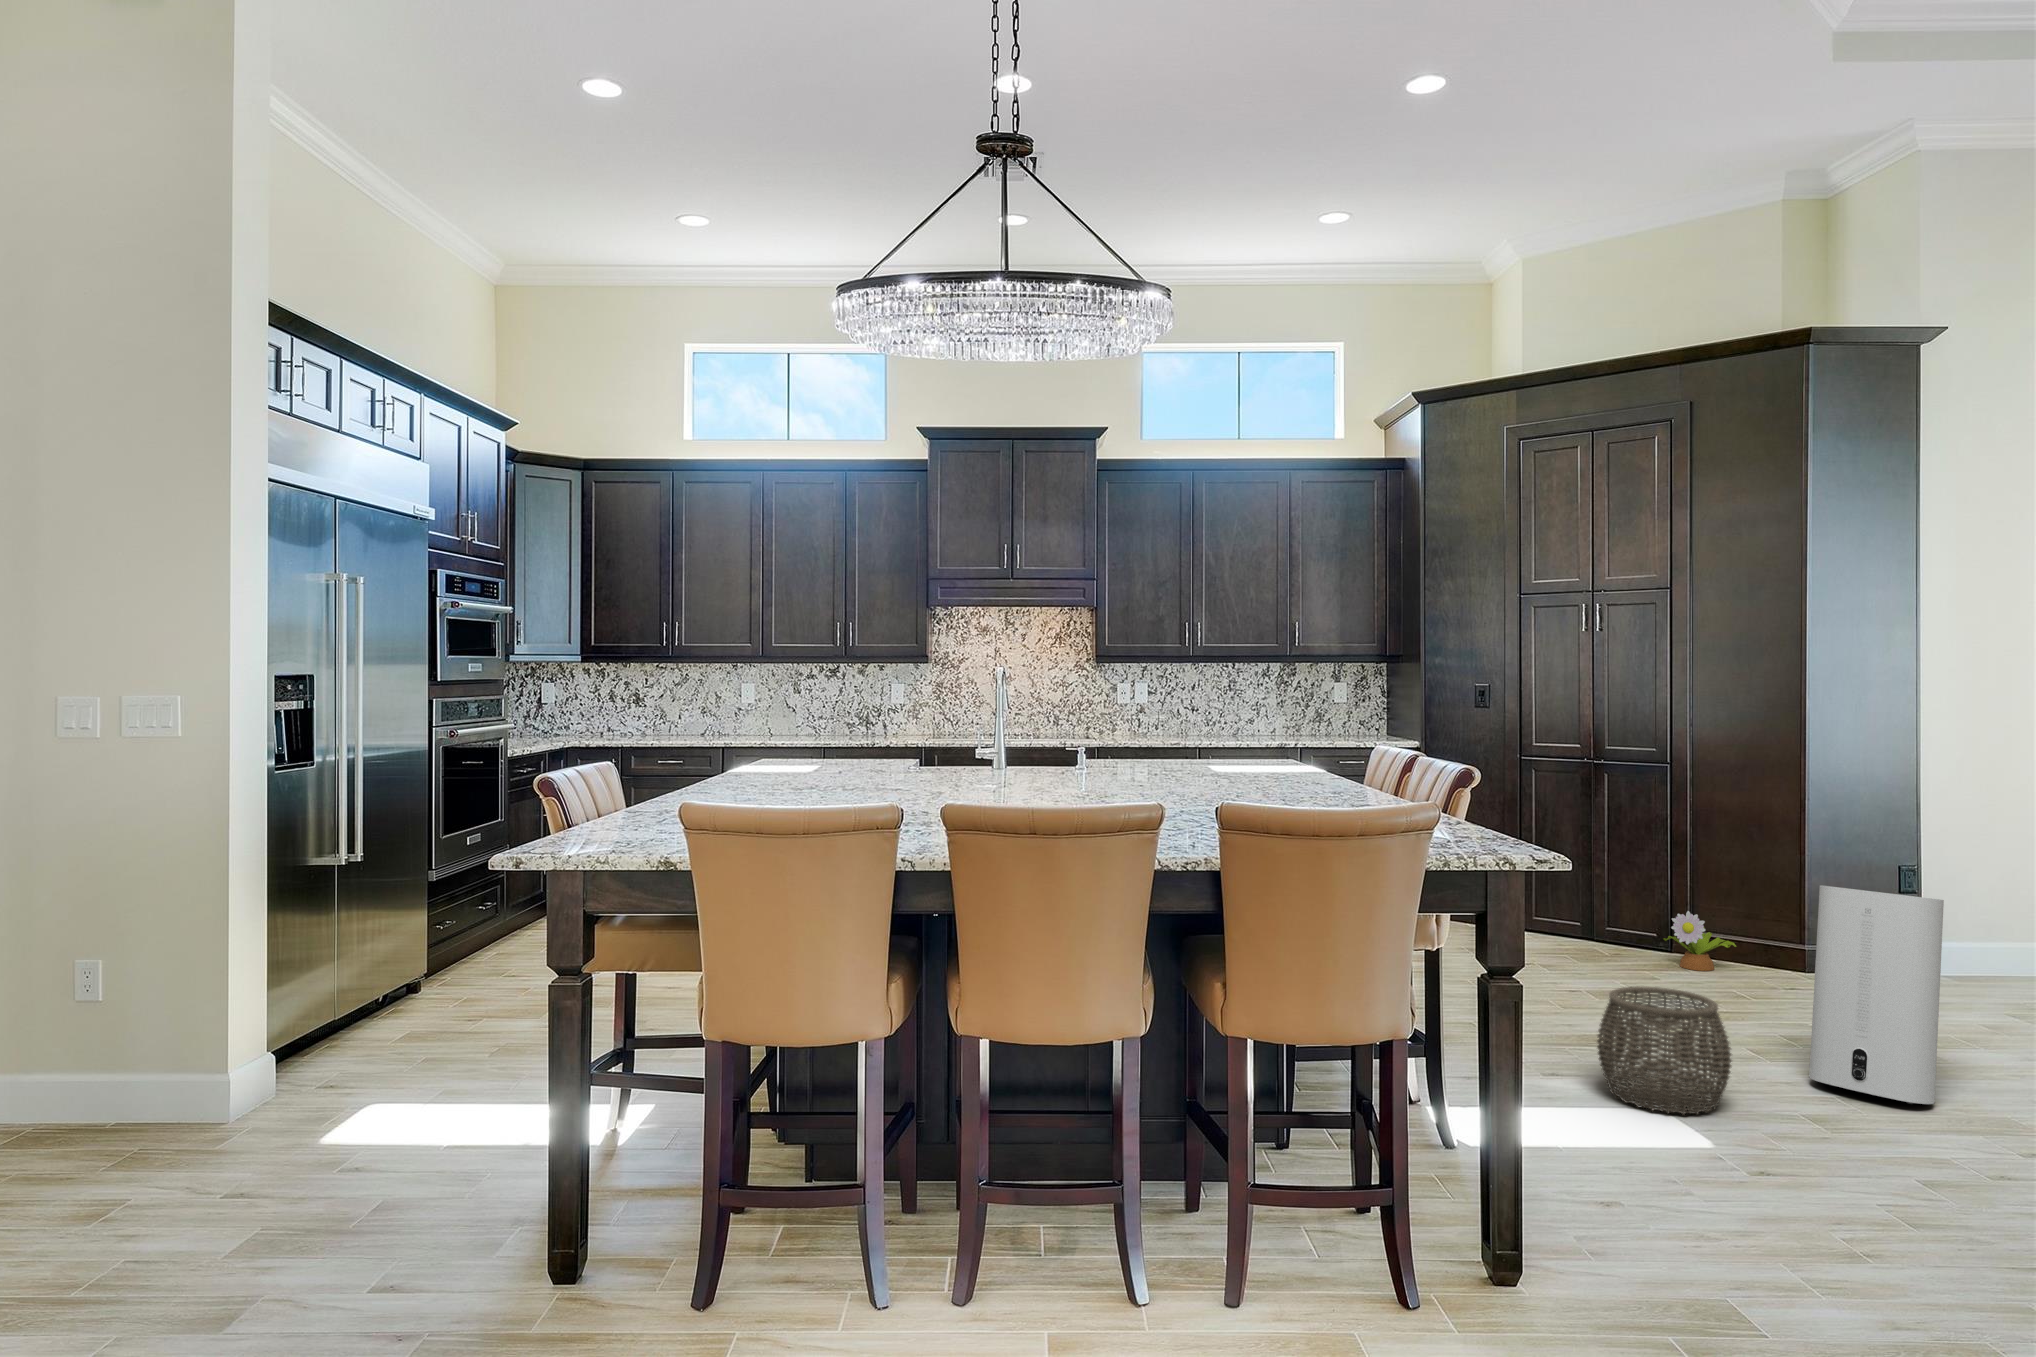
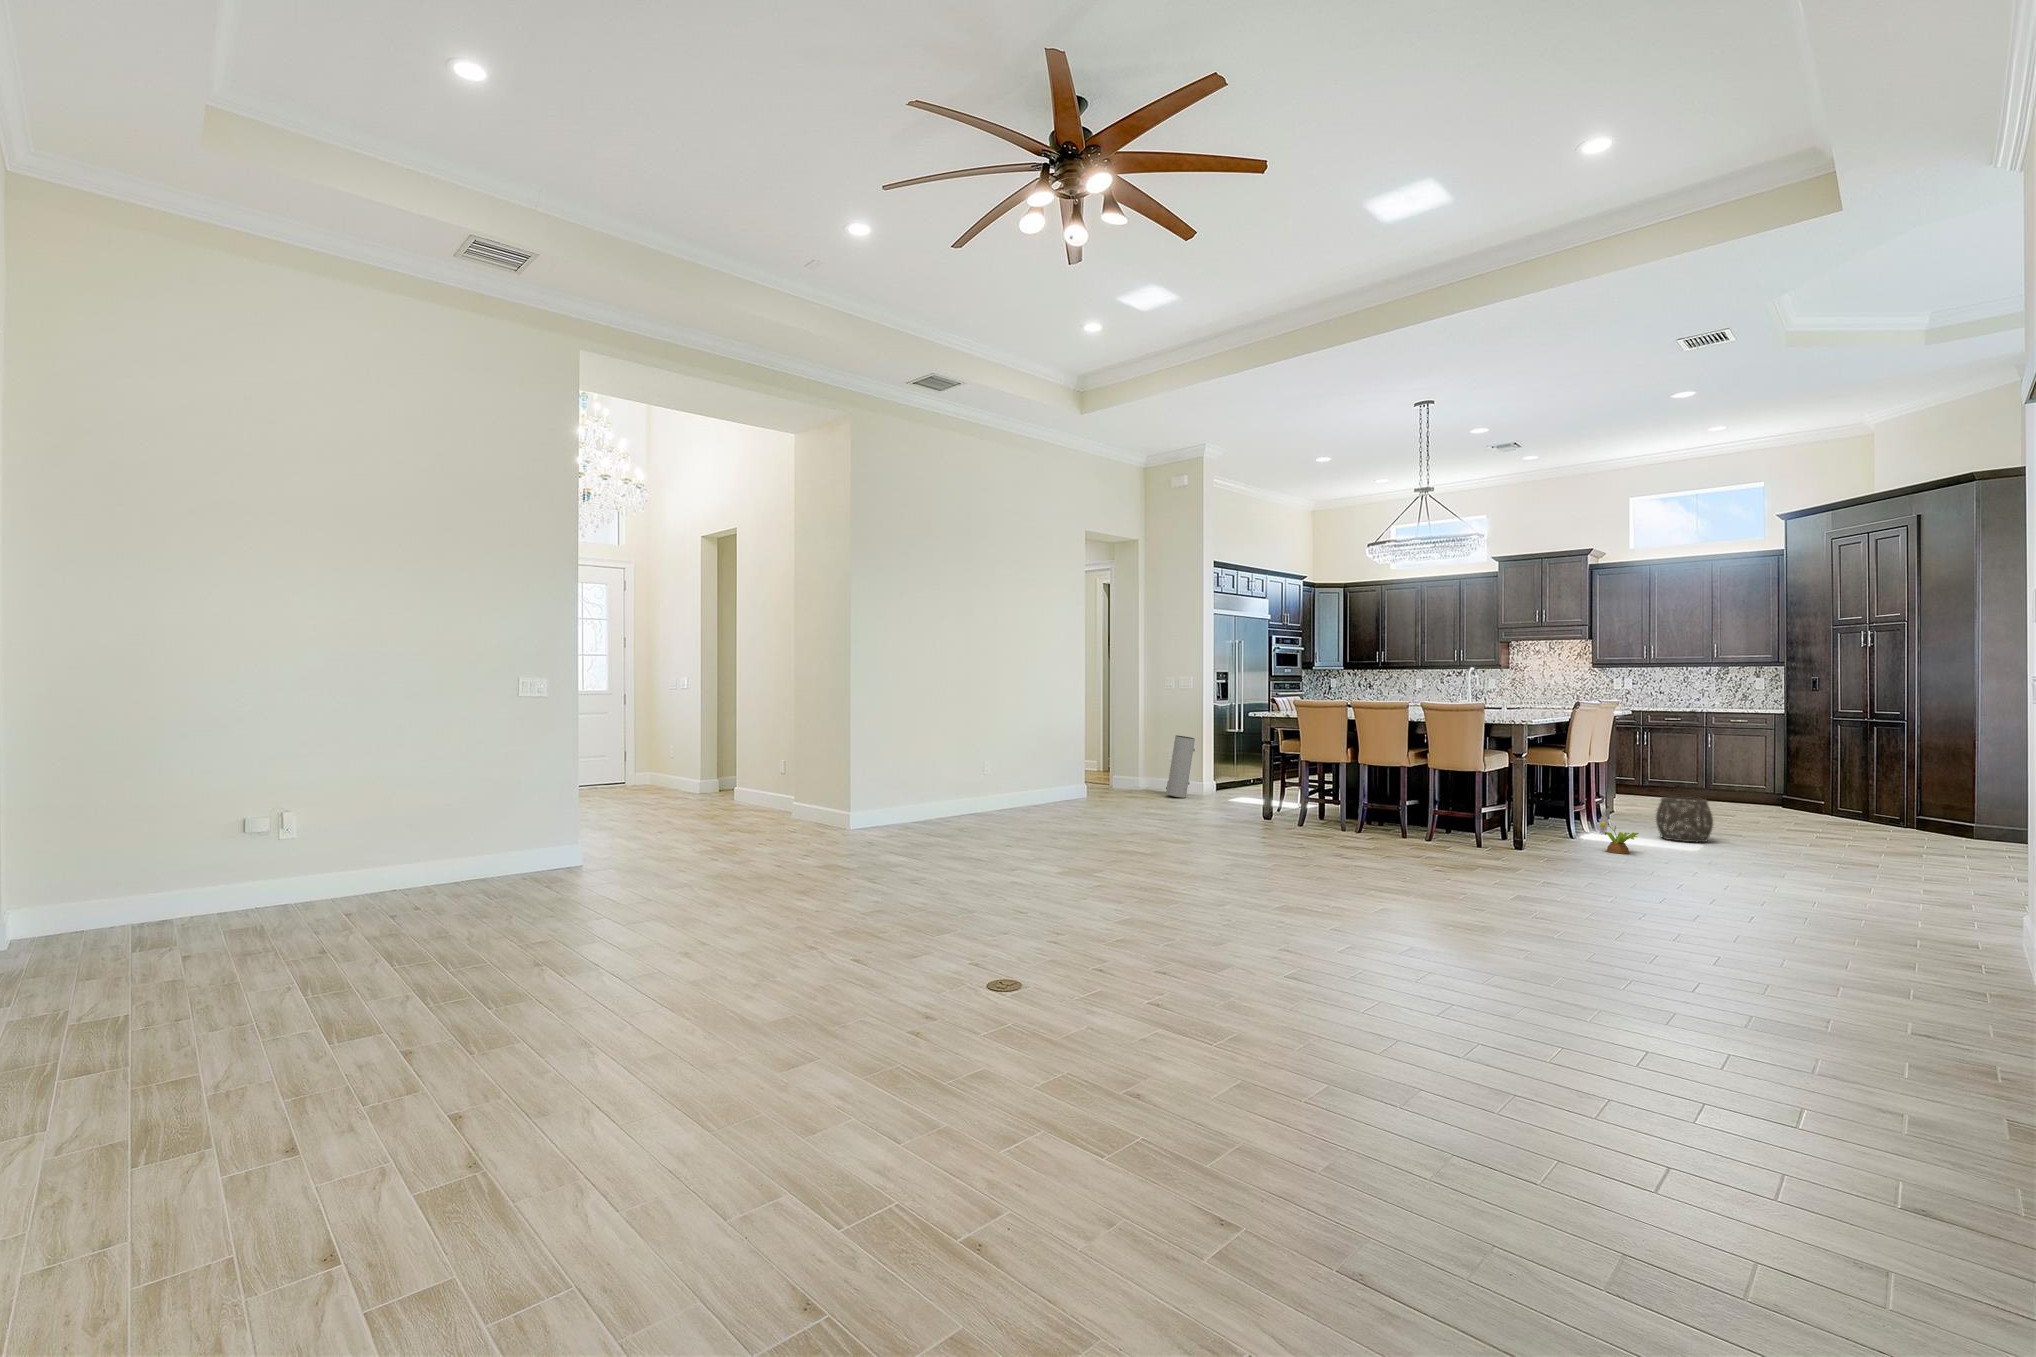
air purifier: present [1809,885,1944,1104] -> present [1166,735,1195,798]
decorative plant: present [1664,911,1736,971] -> present [1598,815,1639,854]

